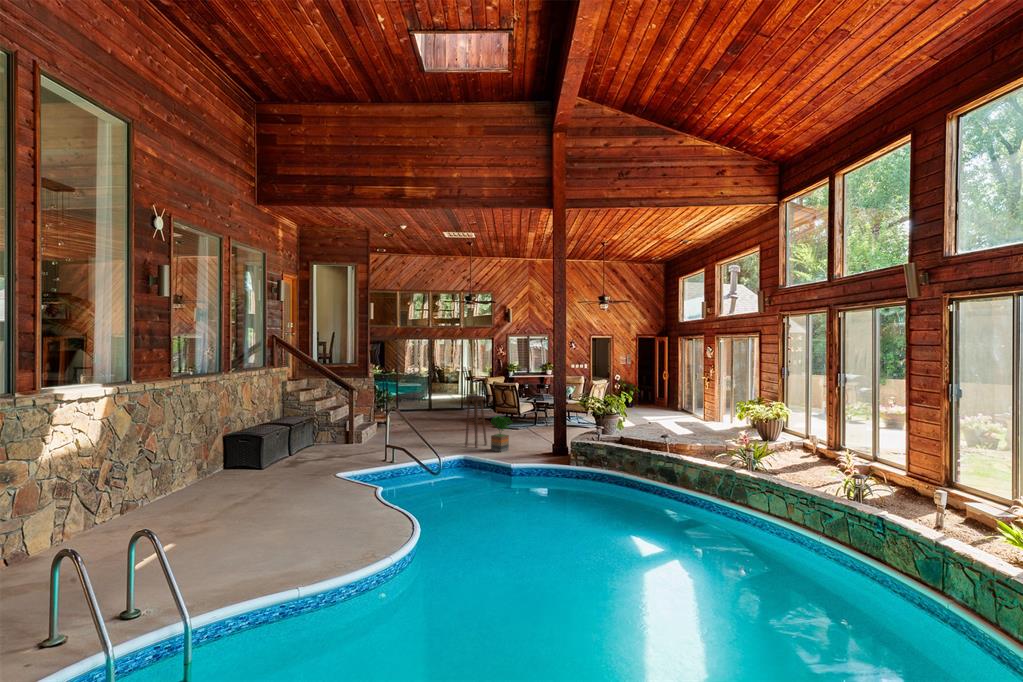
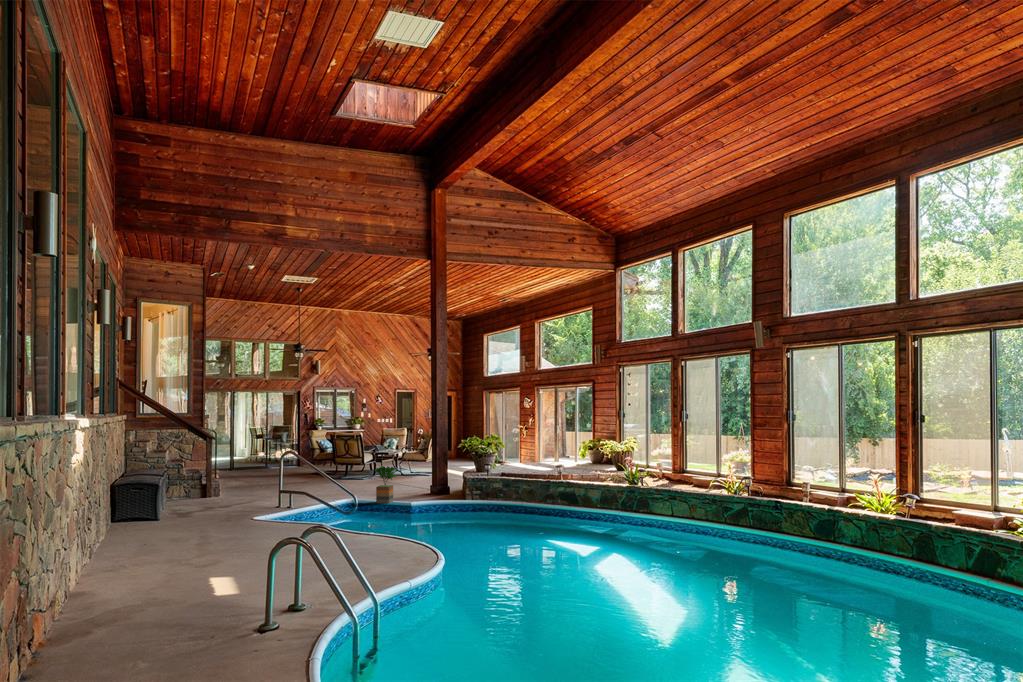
stool: present [465,395,487,448] -> none [340,447,362,503]

